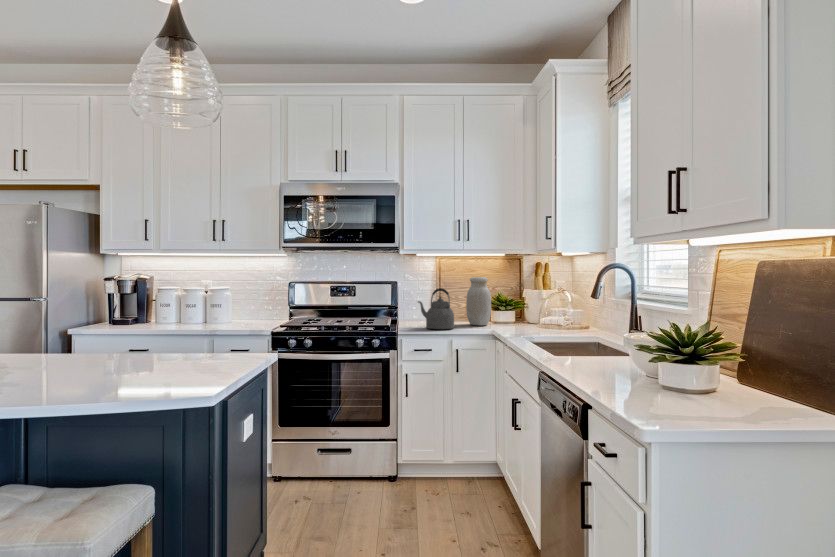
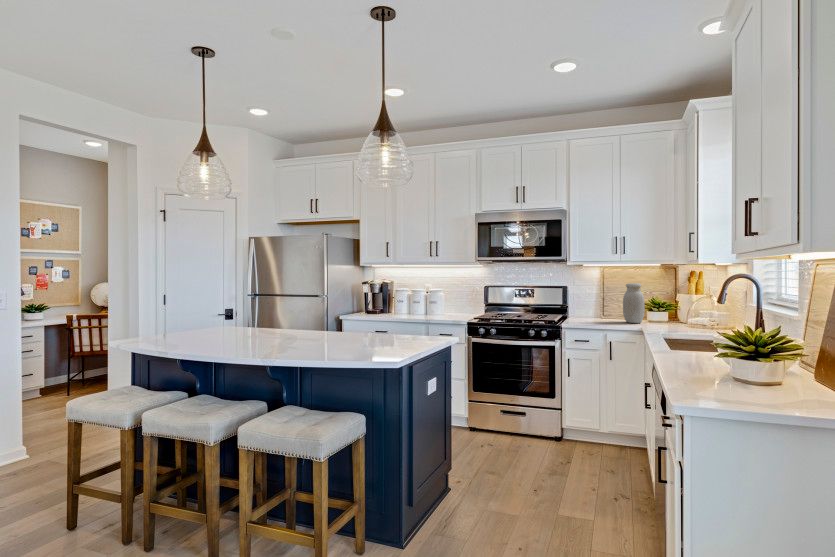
kettle: present [418,288,454,329] -> none [580,292,610,325]

